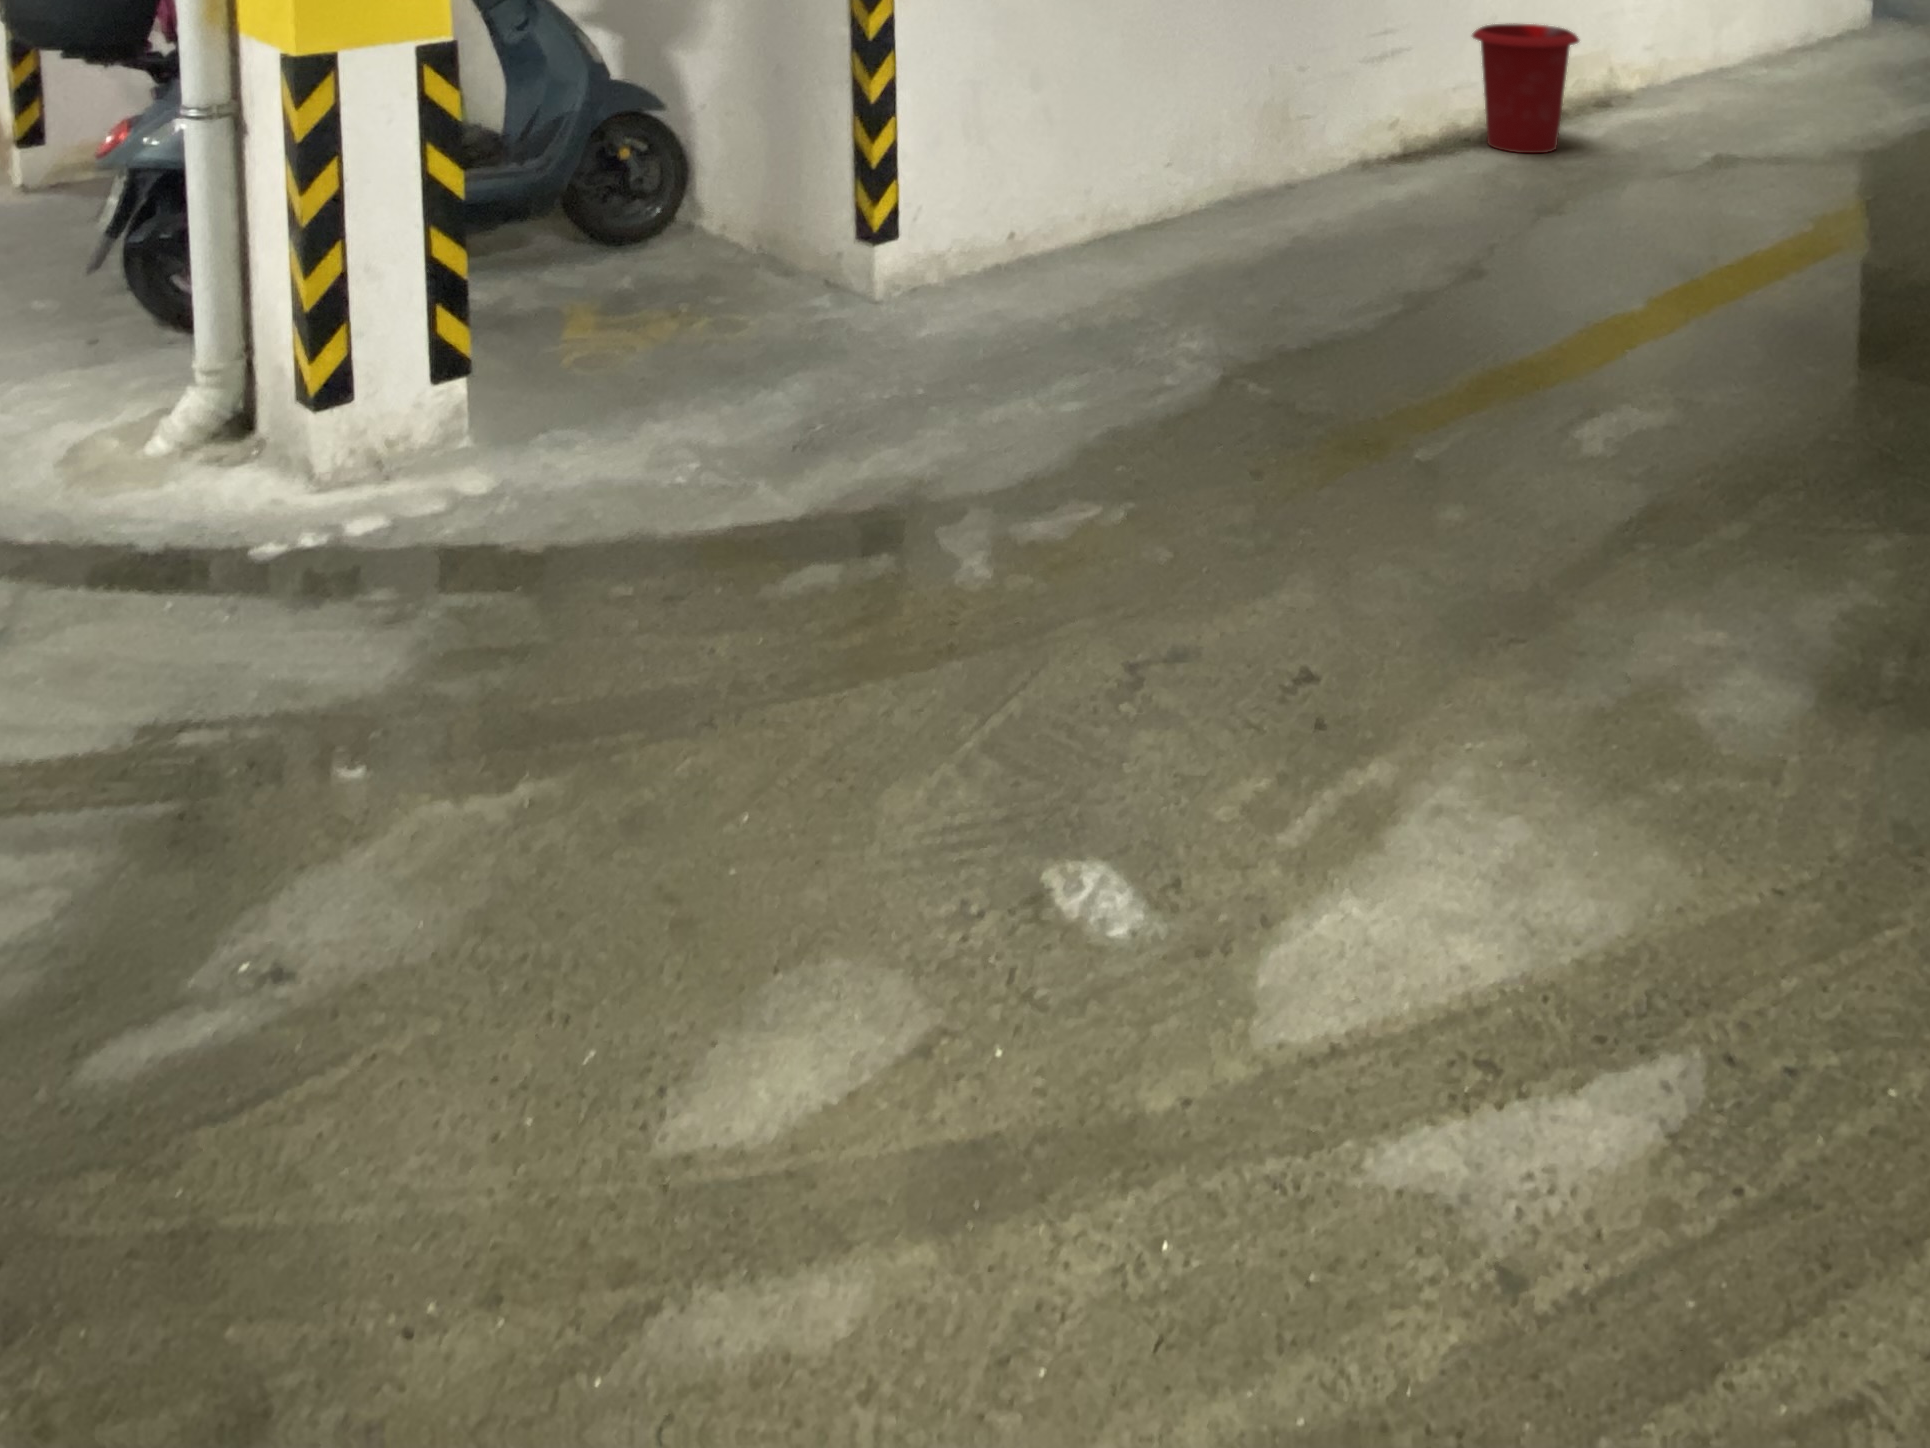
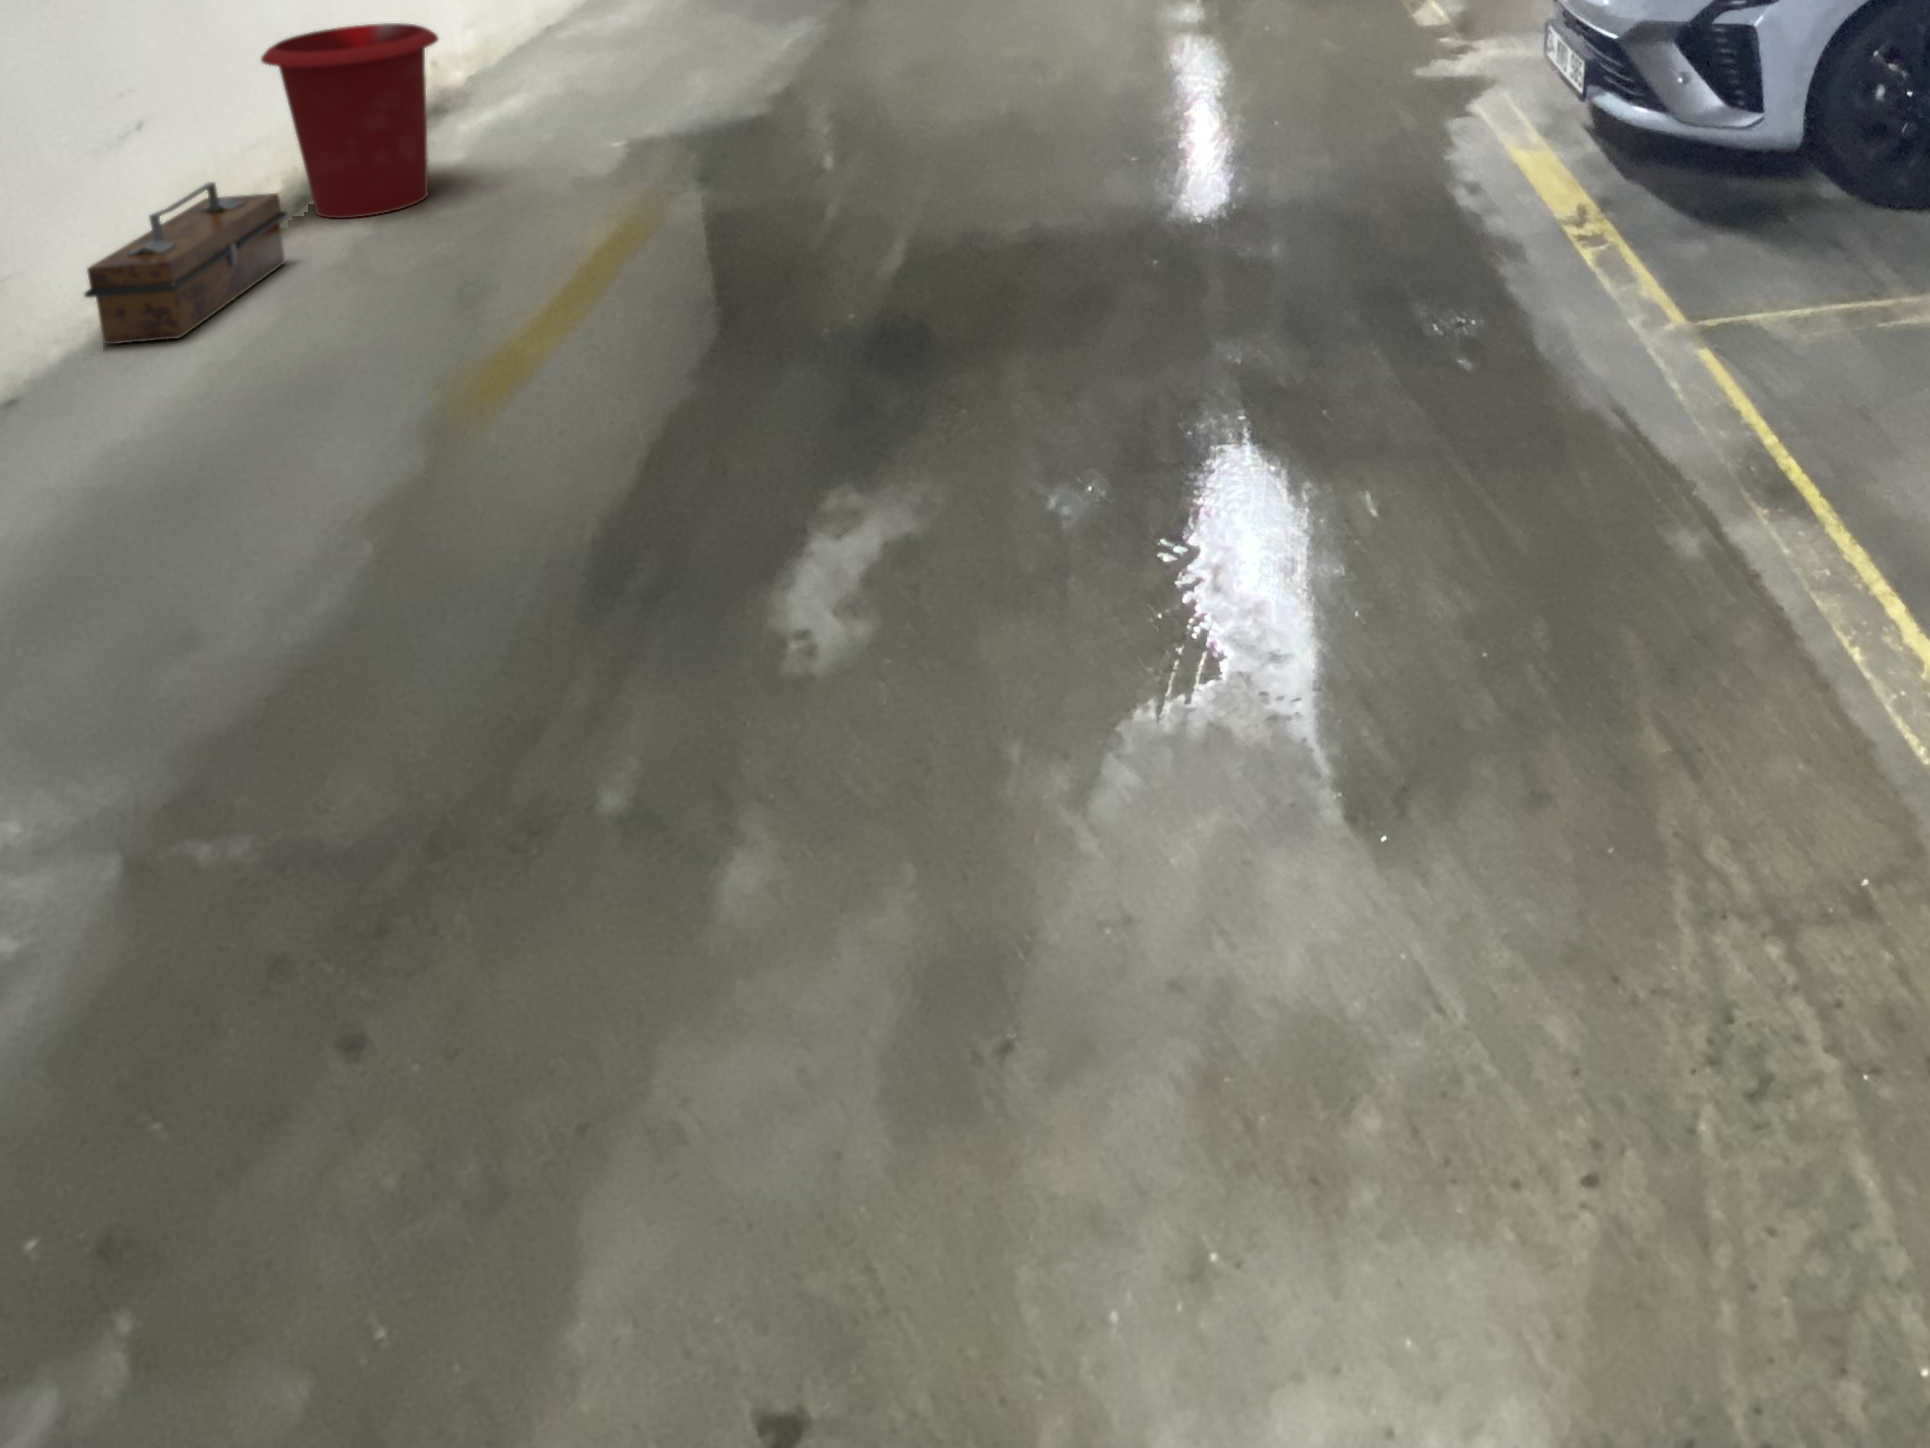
toolbox: none [1336,100,1457,185] -> present [85,182,287,344]

